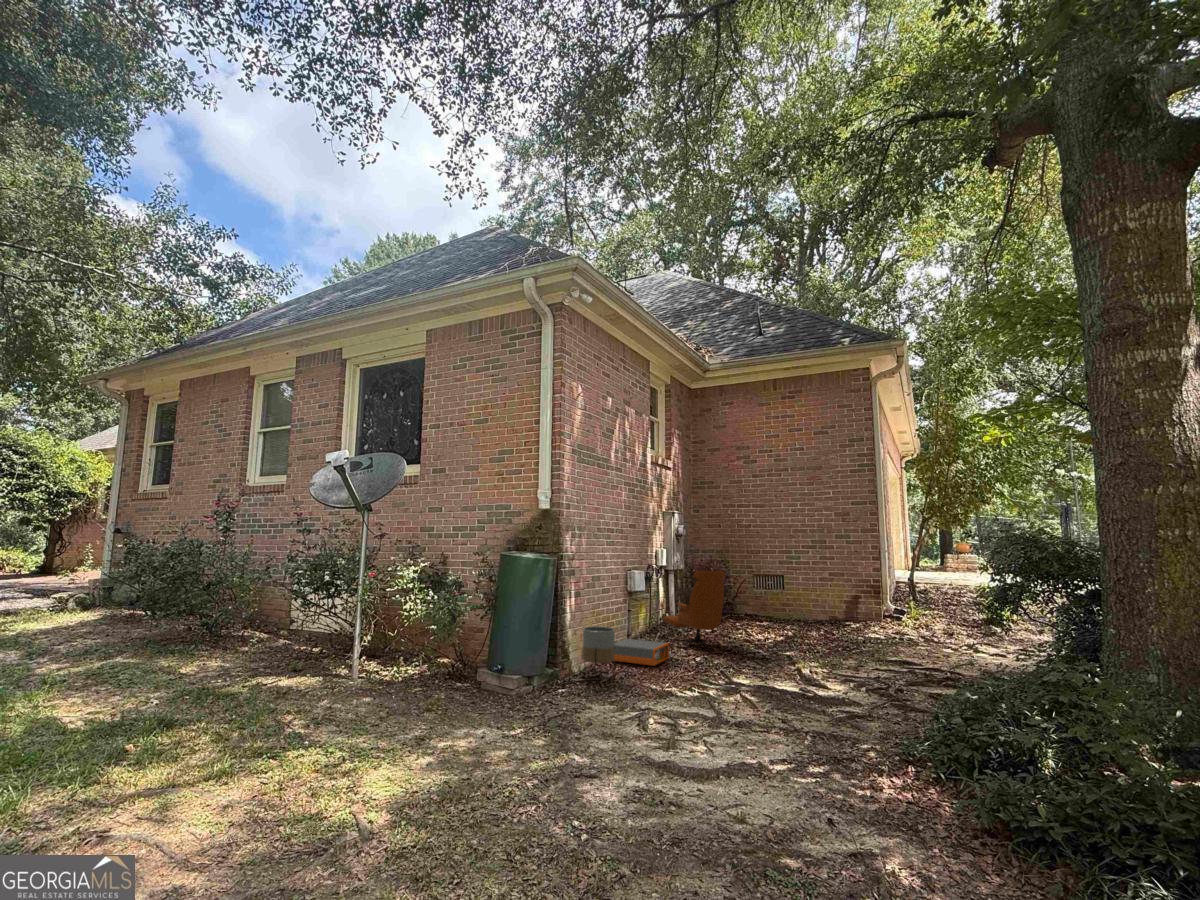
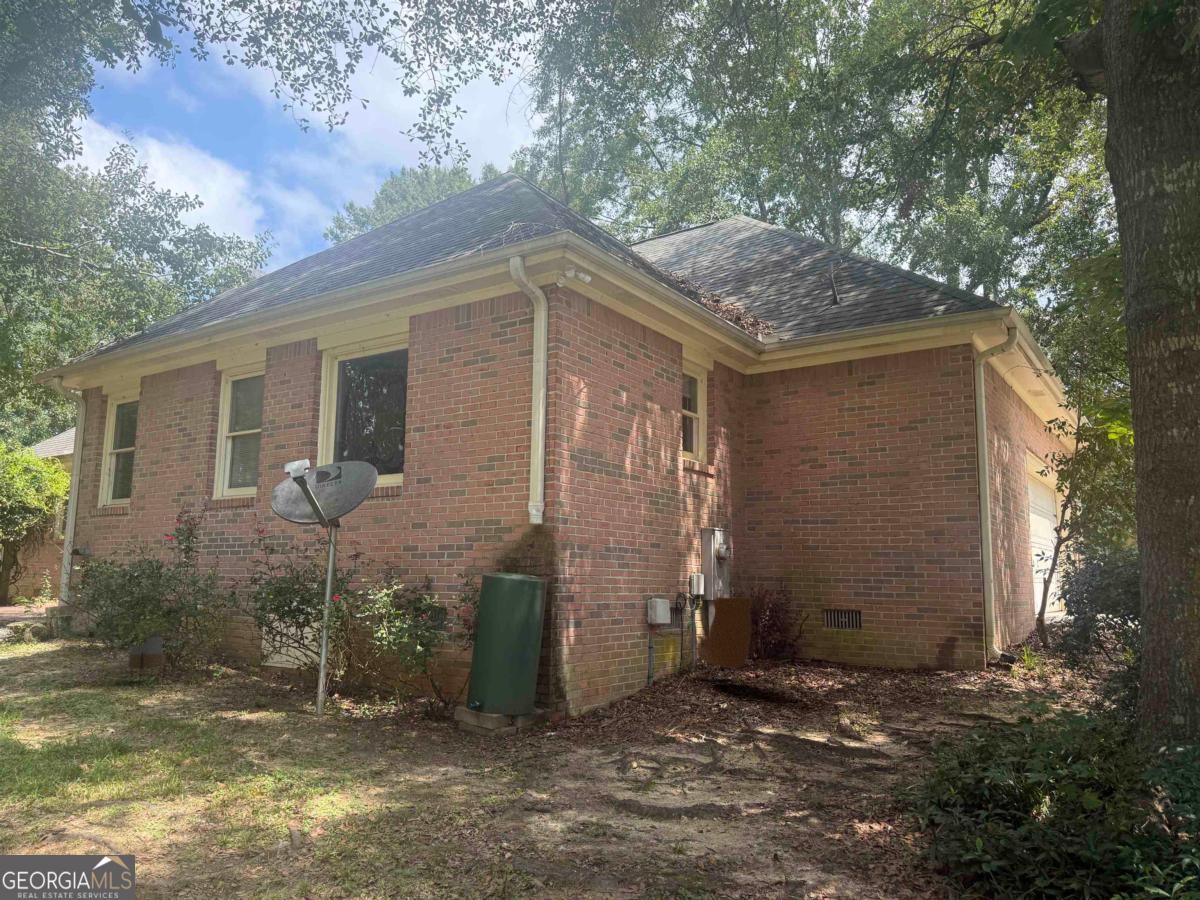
planter: present [582,626,615,673] -> present [128,637,165,683]
storage box: present [614,639,669,666] -> none [609,676,679,706]

